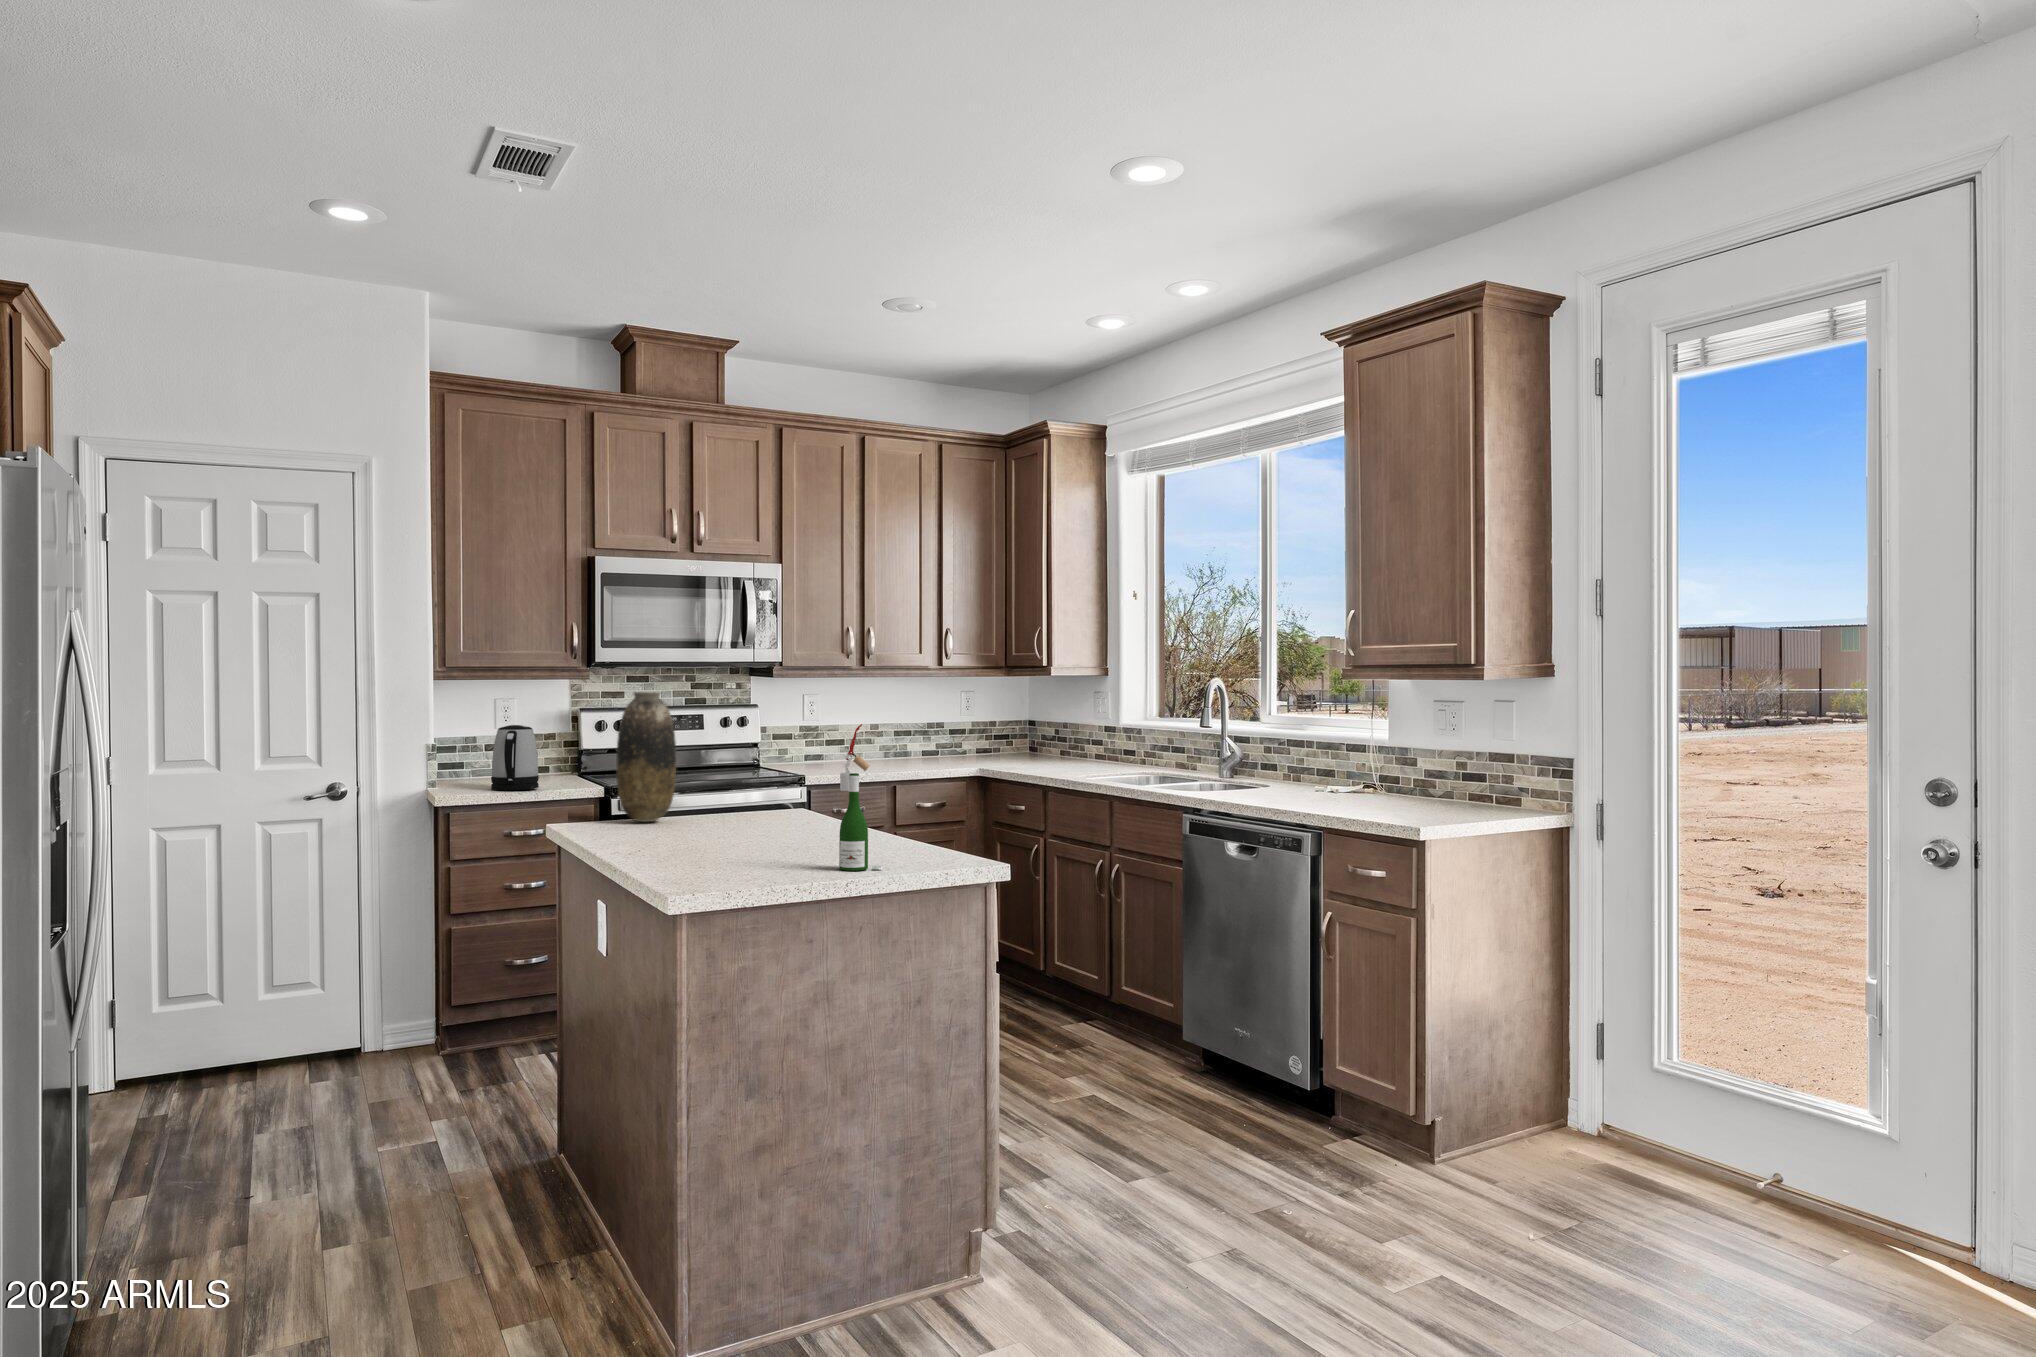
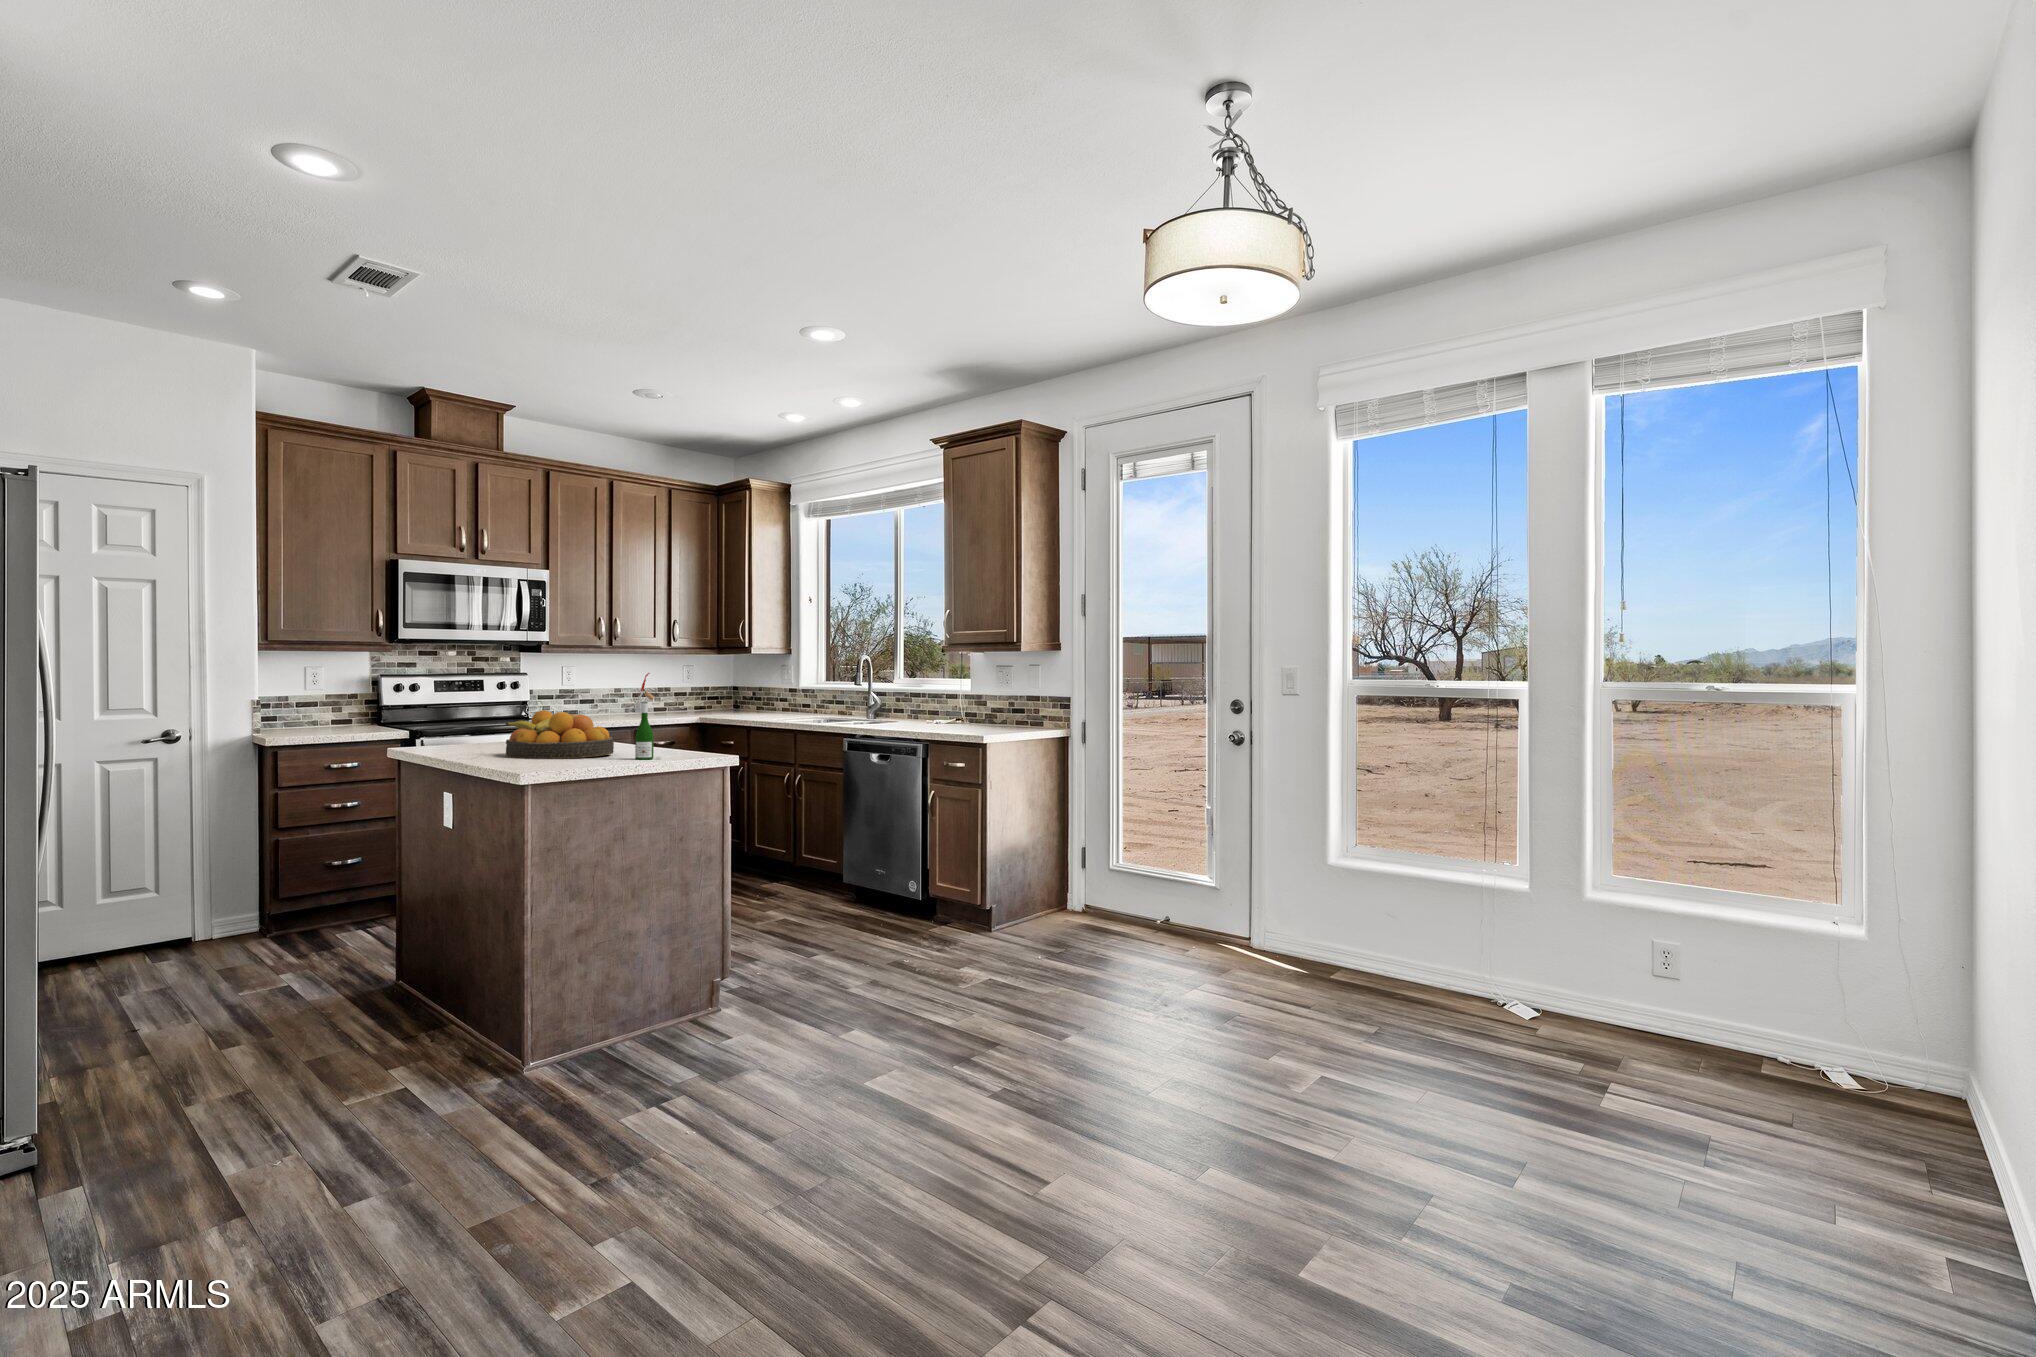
vase: present [616,692,676,822] -> none [455,657,499,745]
kettle: present [491,725,539,790] -> none [322,685,361,734]
fruit bowl: none [653,781,815,864] -> present [506,711,614,759]

